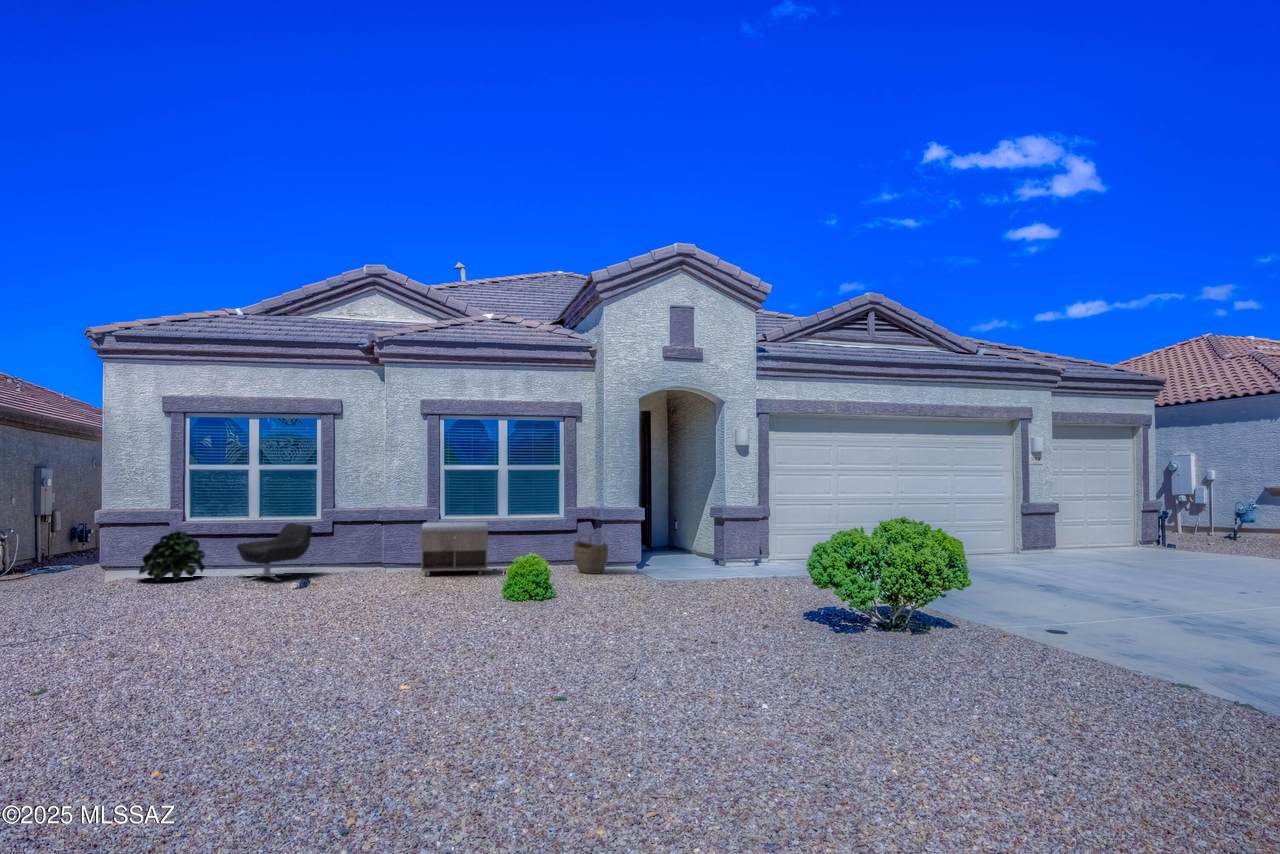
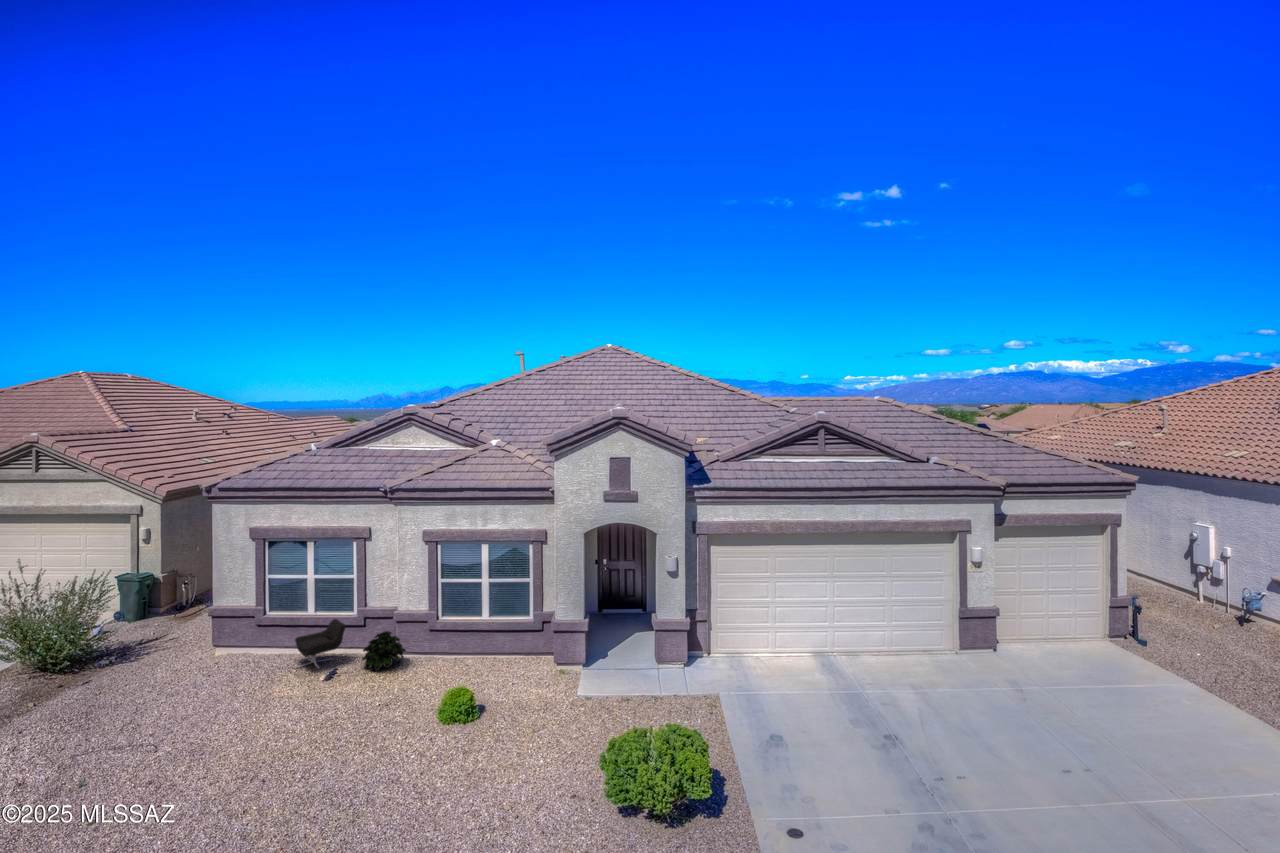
storage bench: present [421,522,488,575] -> none [416,623,472,668]
potted plant: present [139,531,205,581] -> present [362,631,406,670]
woven basket: present [573,533,608,574] -> none [532,637,558,673]

